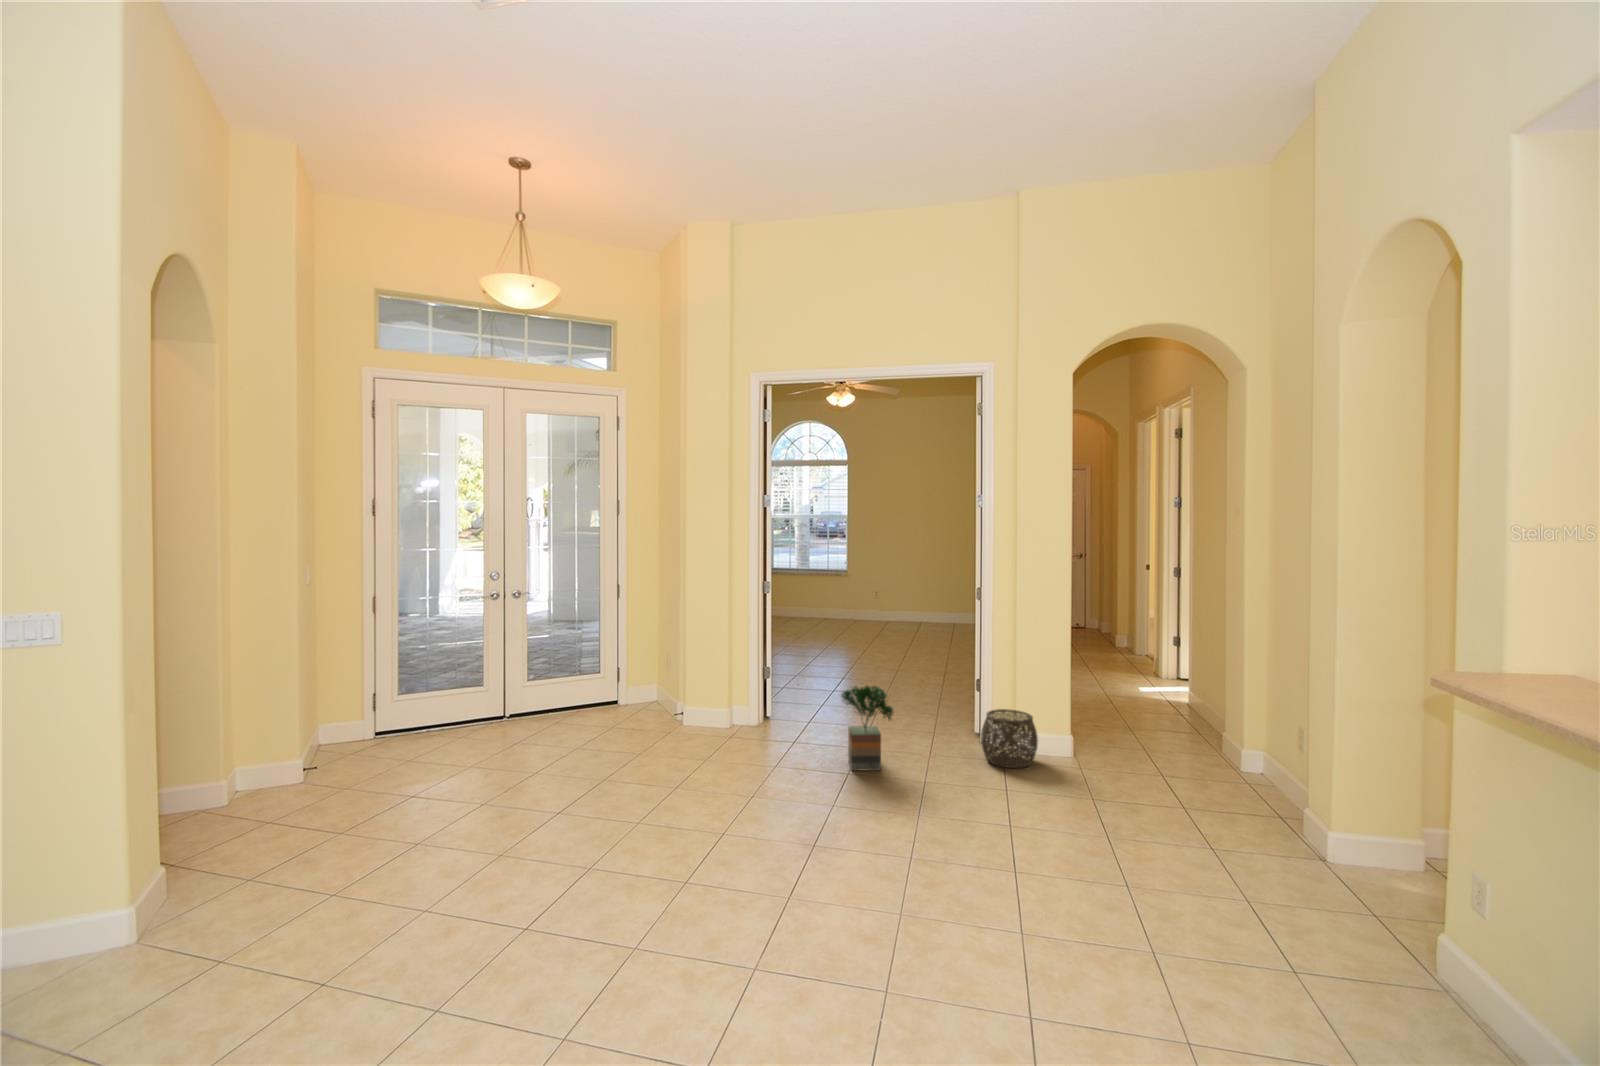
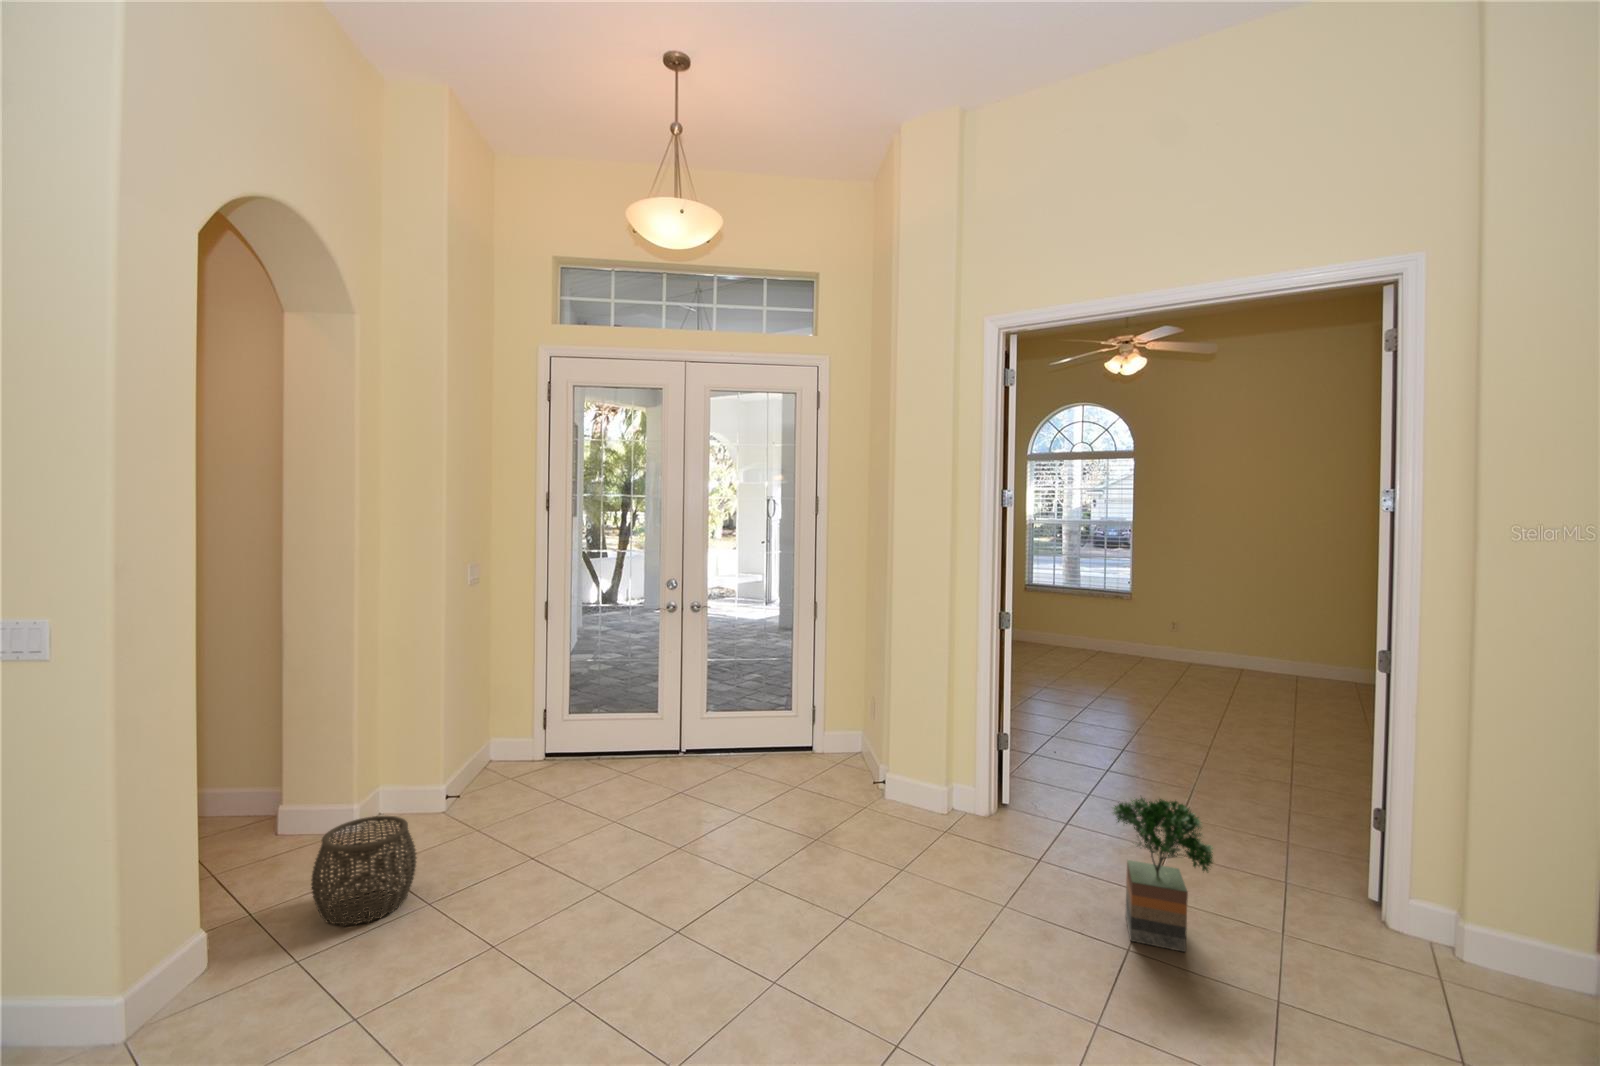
woven basket: present [981,709,1038,768] -> present [311,816,417,926]

